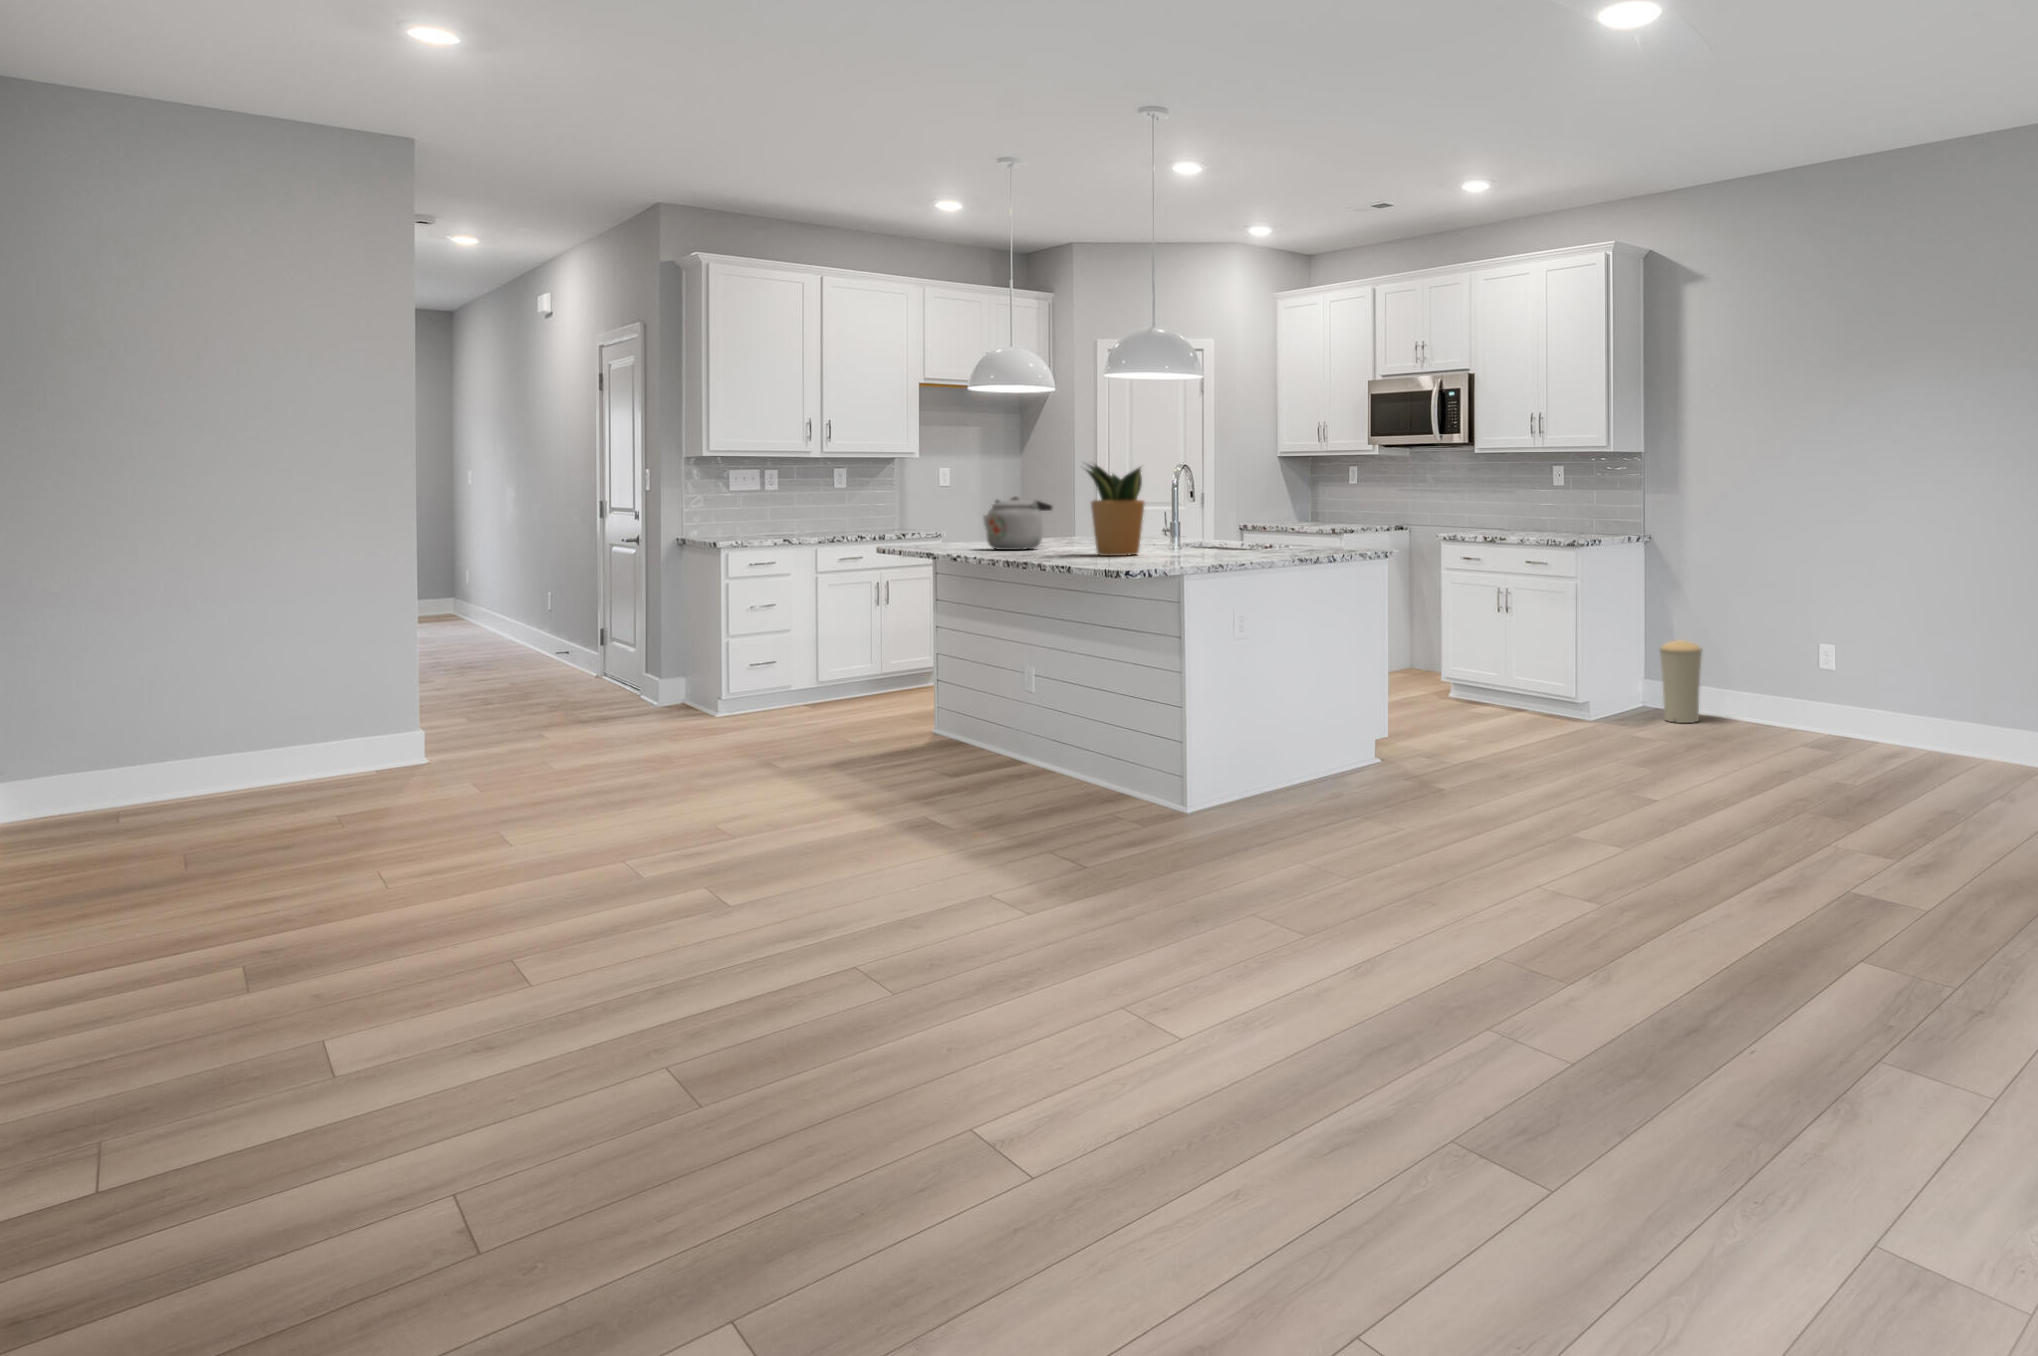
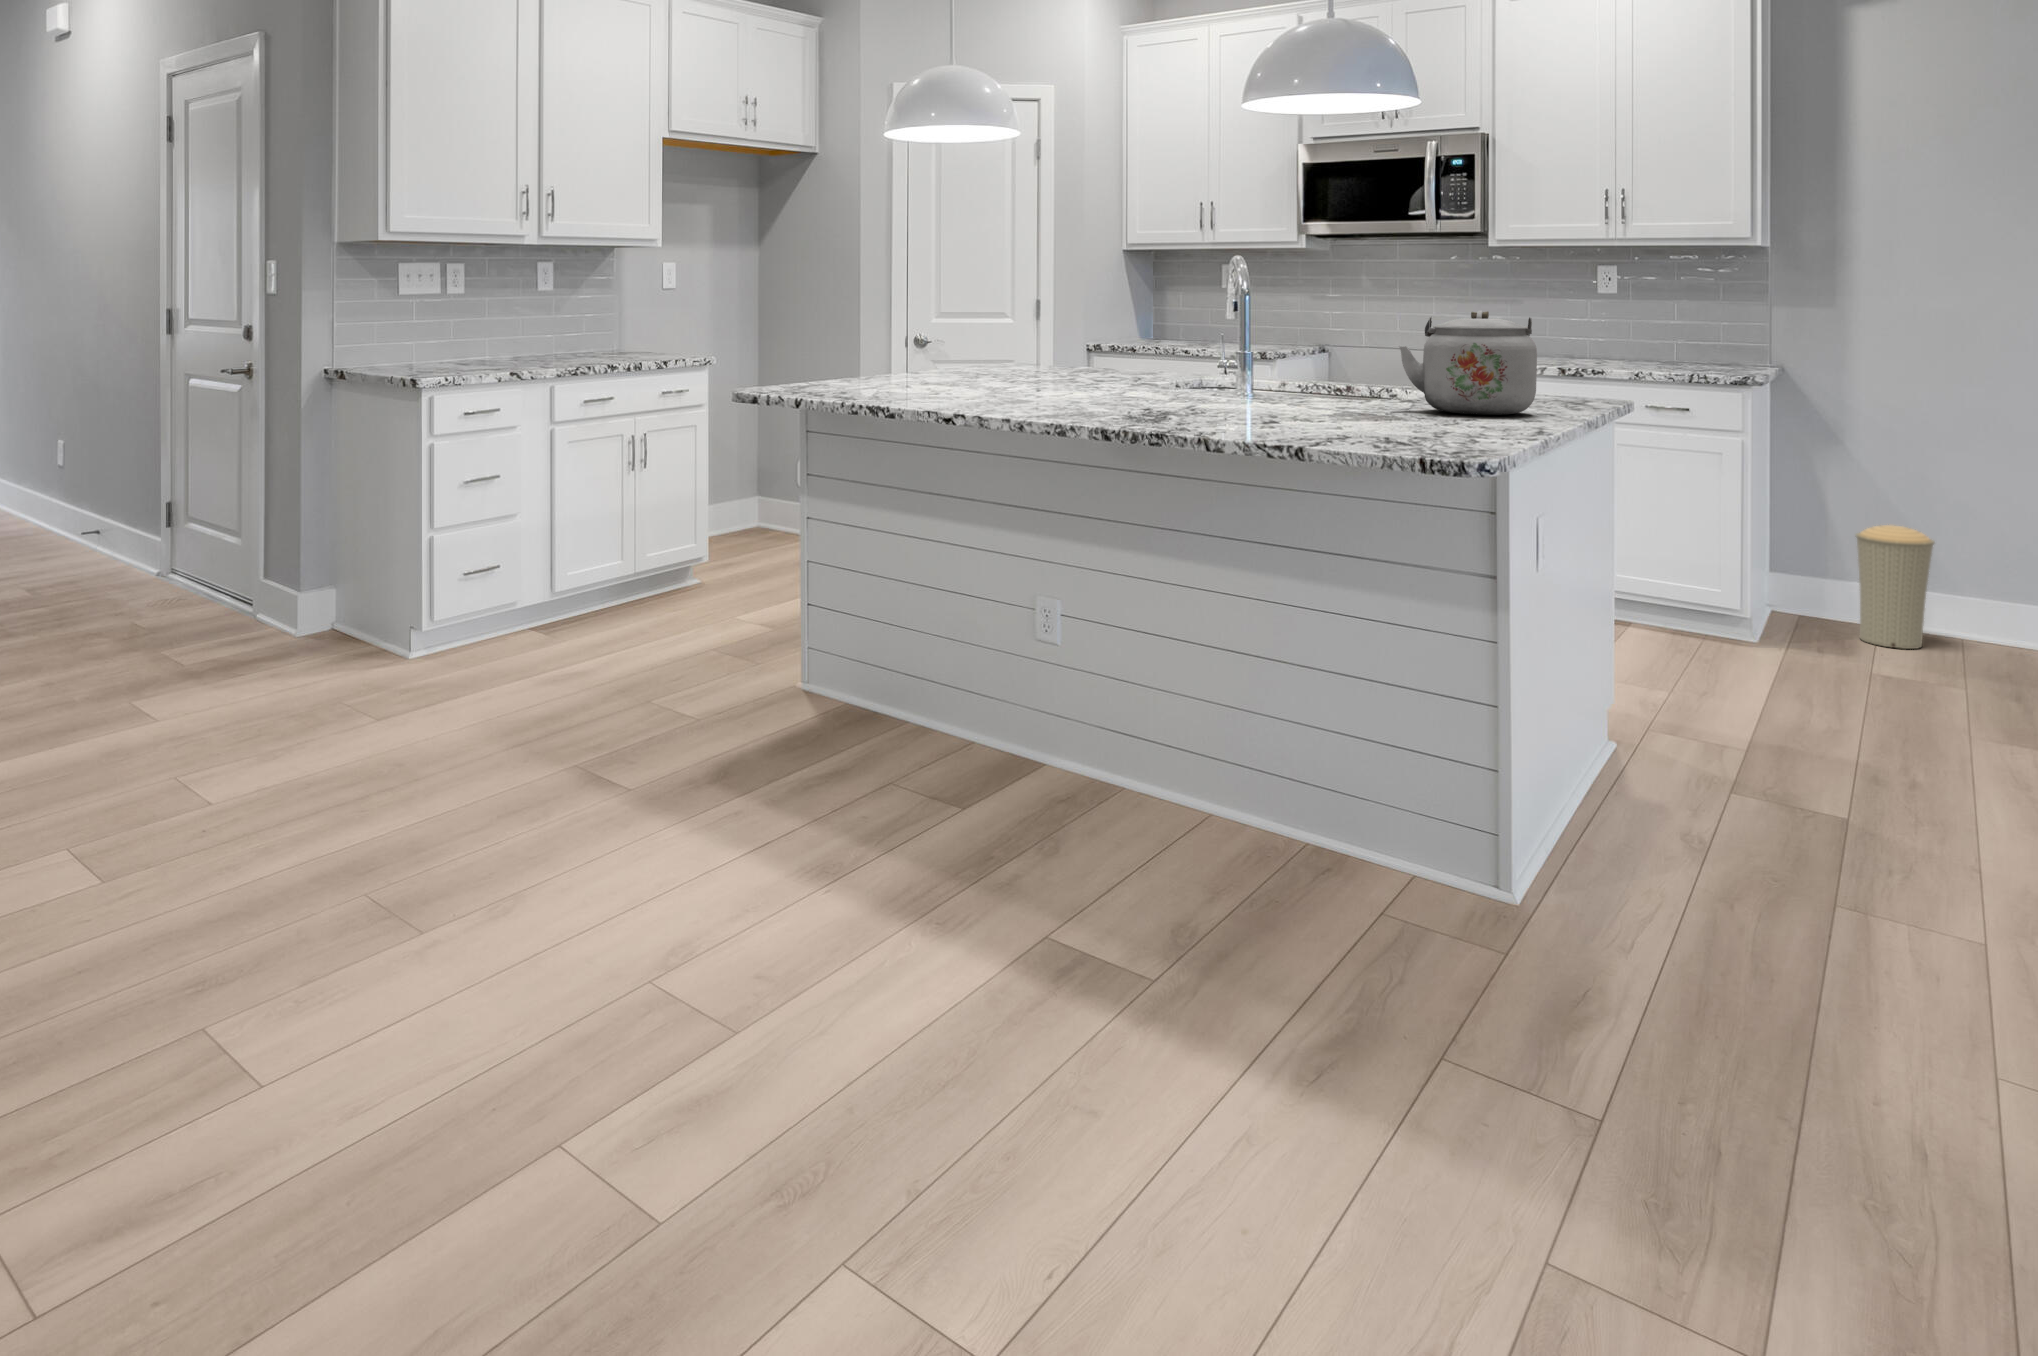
potted plant: present [1086,465,1144,556] -> none [1157,248,1307,414]
kettle: present [984,496,1052,550] -> present [1399,310,1537,415]

